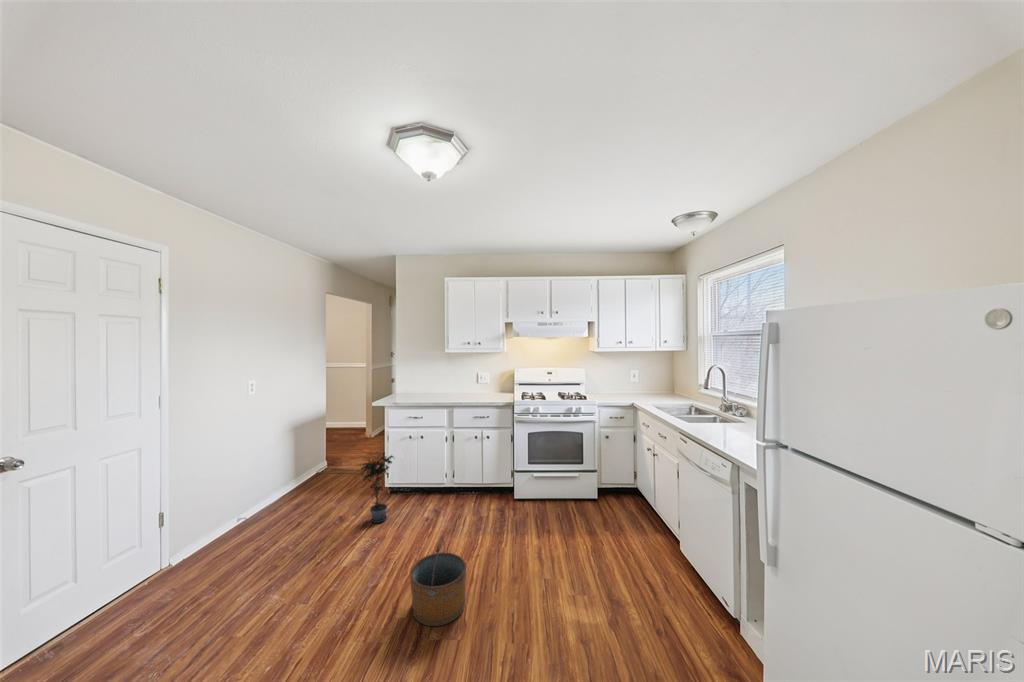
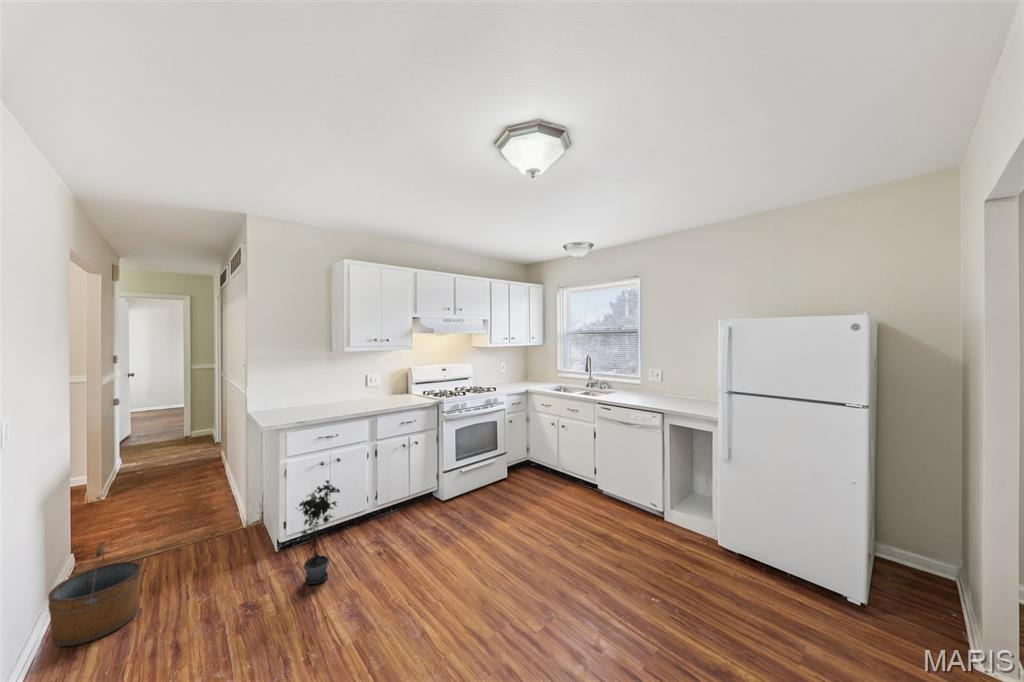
bucket: present [410,536,466,626] -> present [48,542,141,646]

